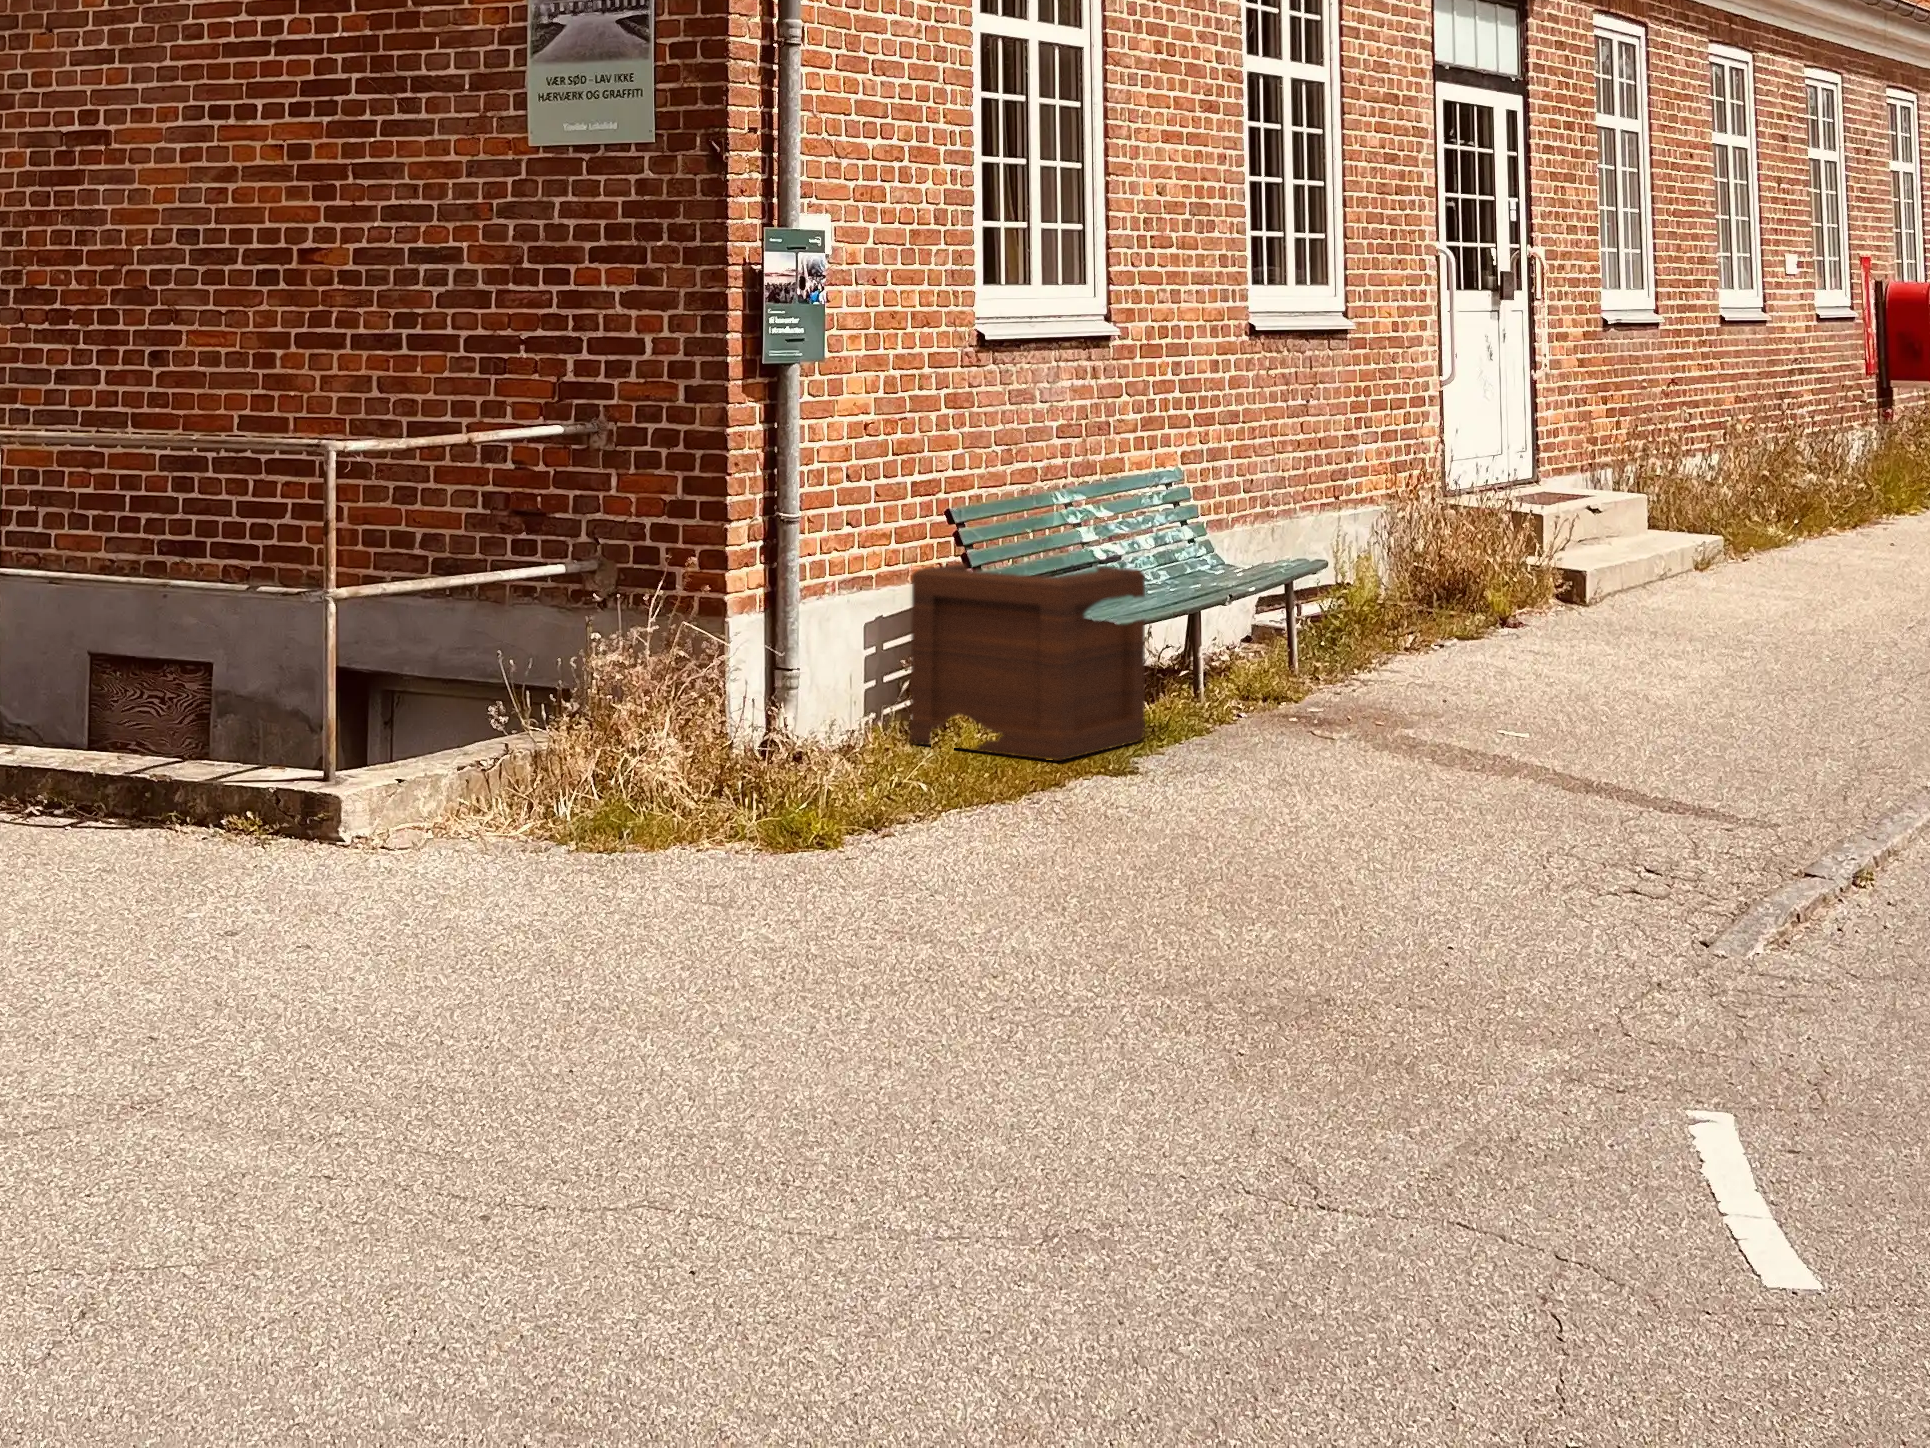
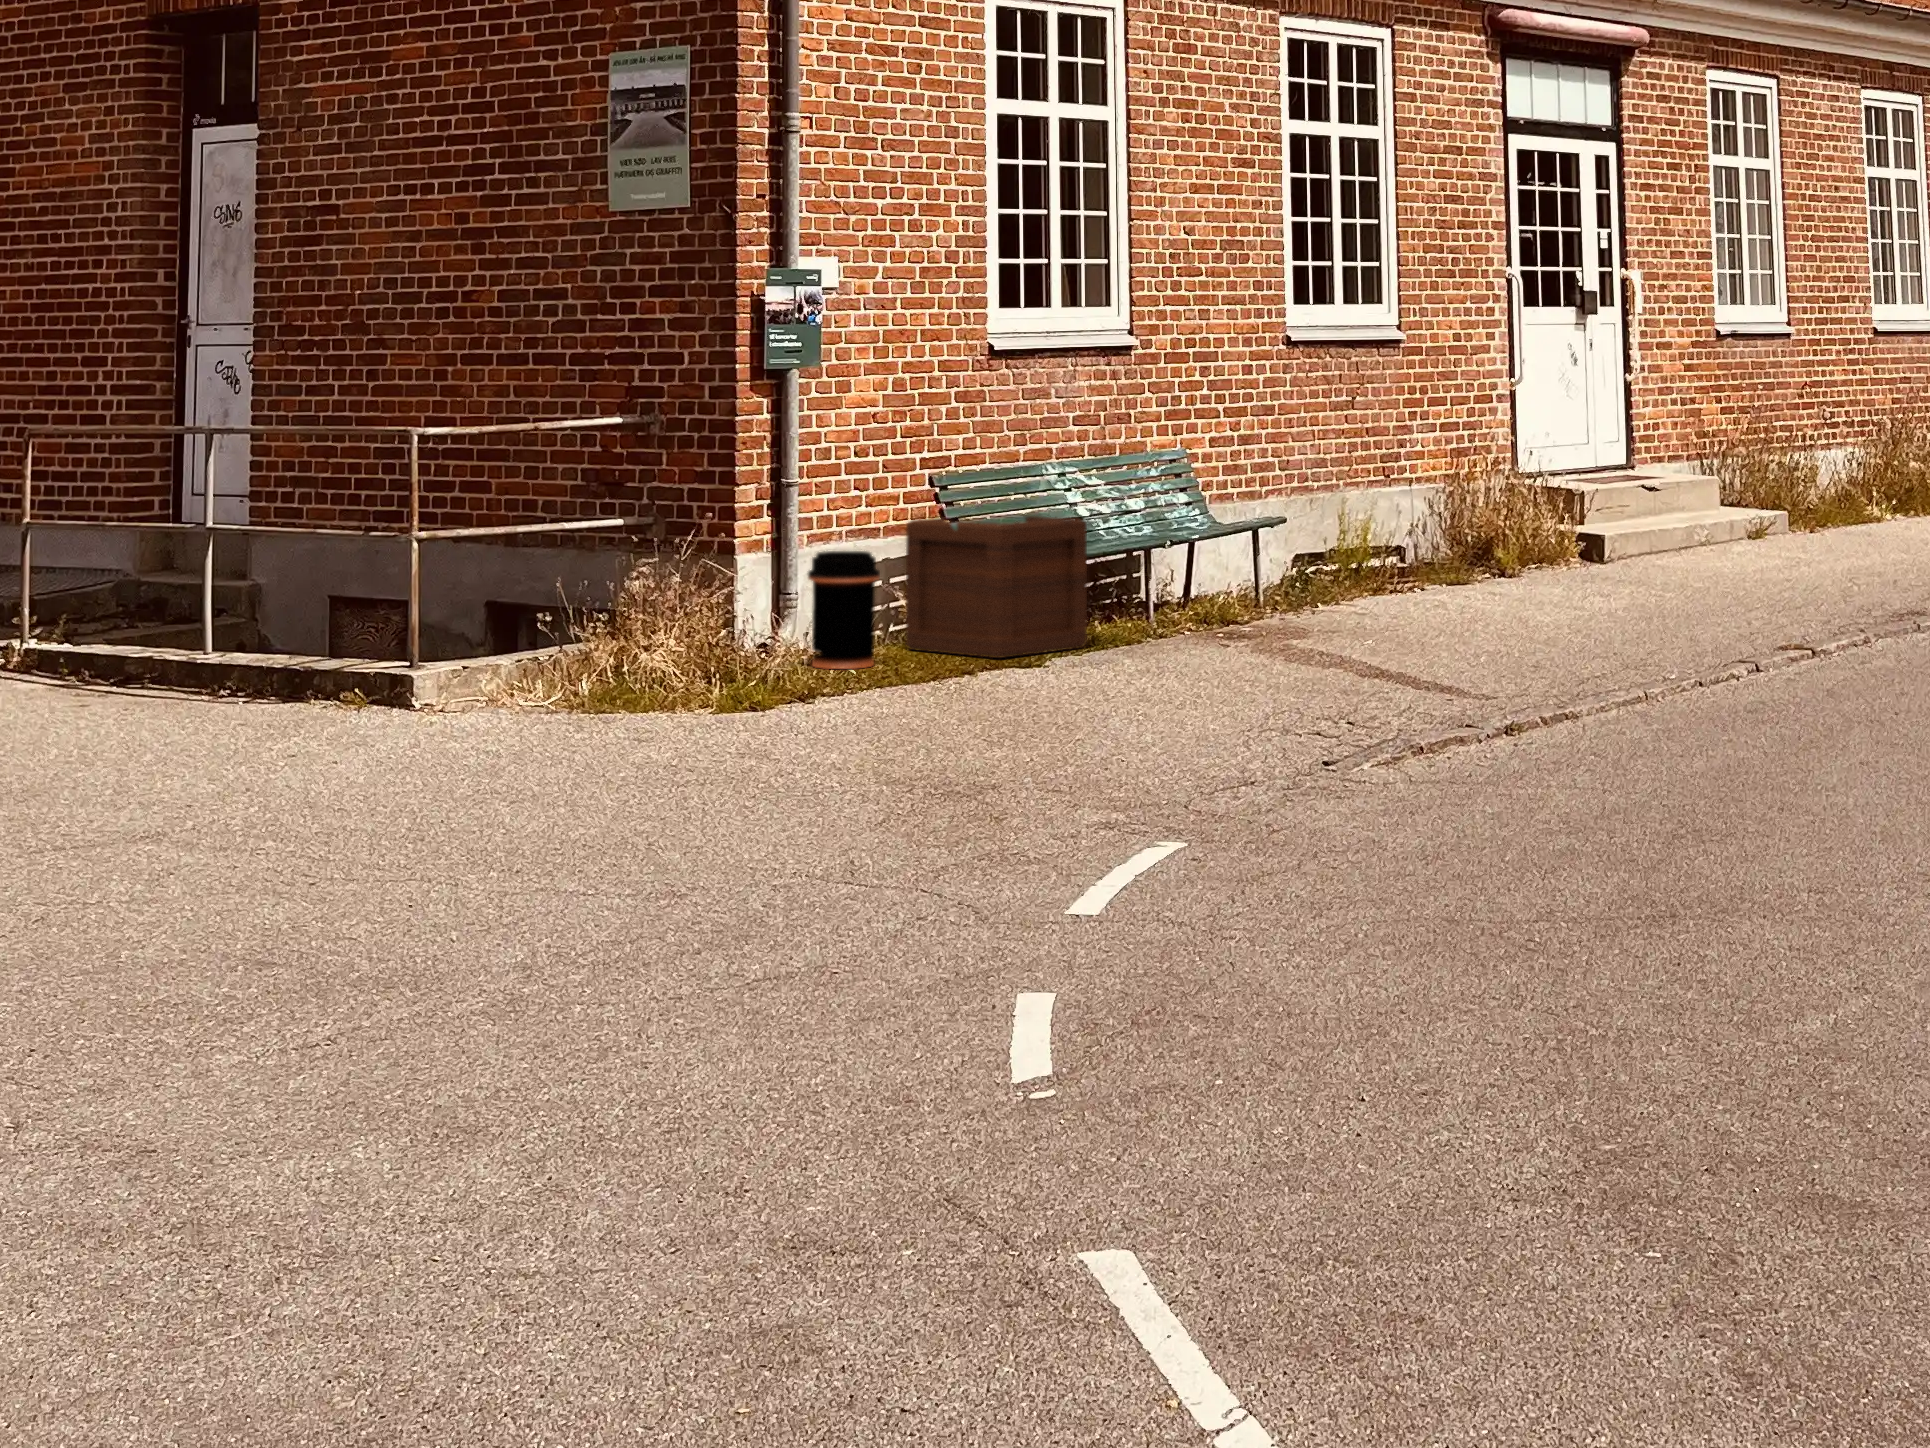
trash can: none [815,614,914,780] -> present [808,551,880,669]

